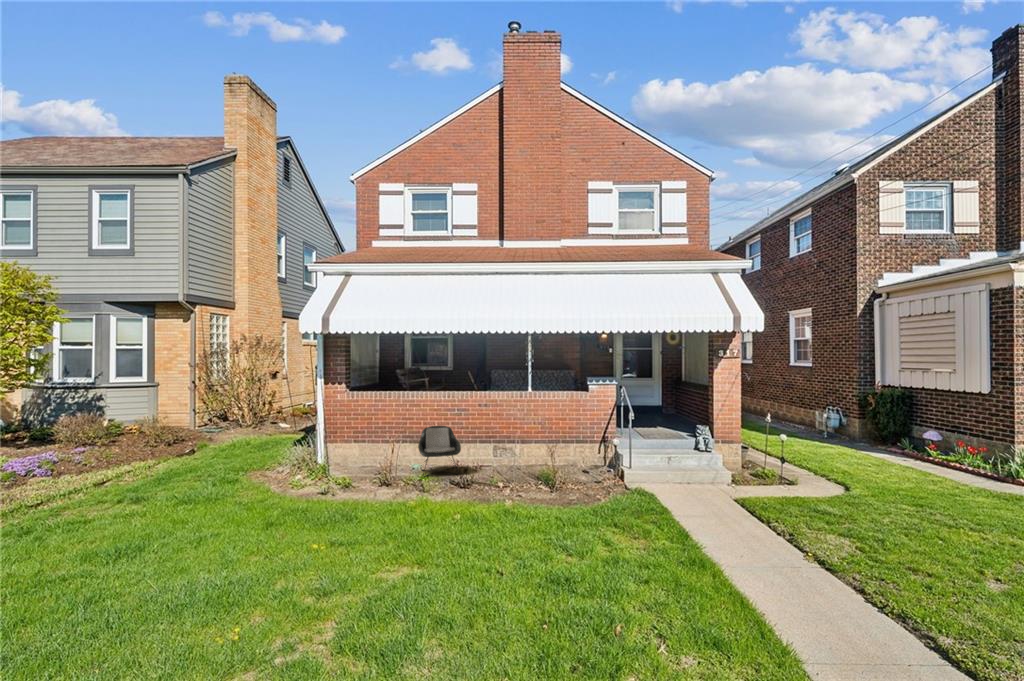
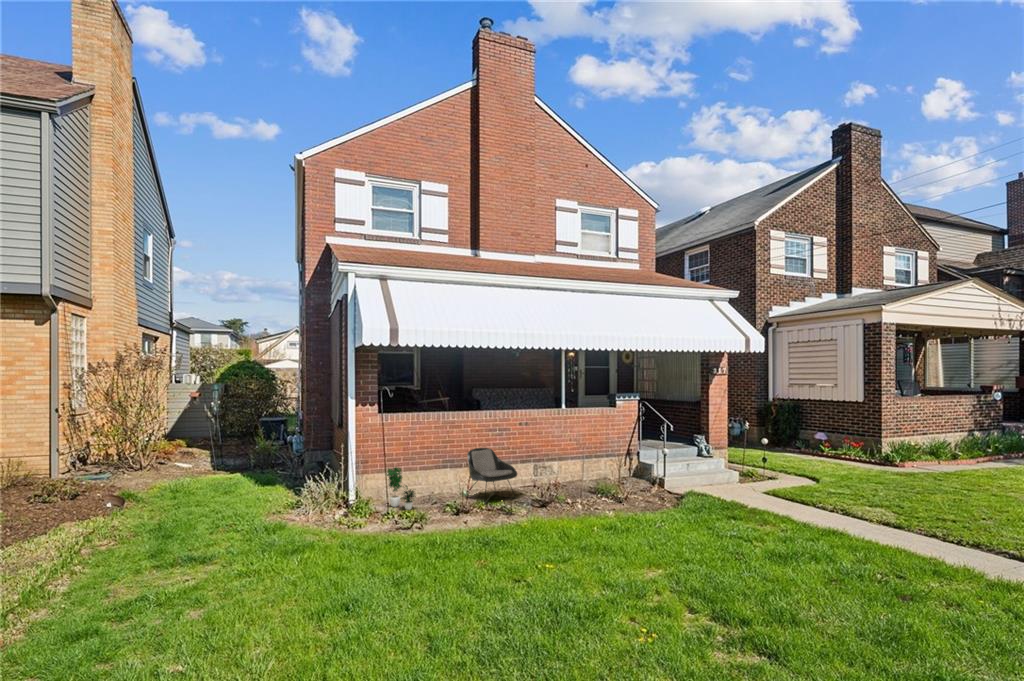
potted plant: none [346,436,366,476] -> present [386,467,415,510]

